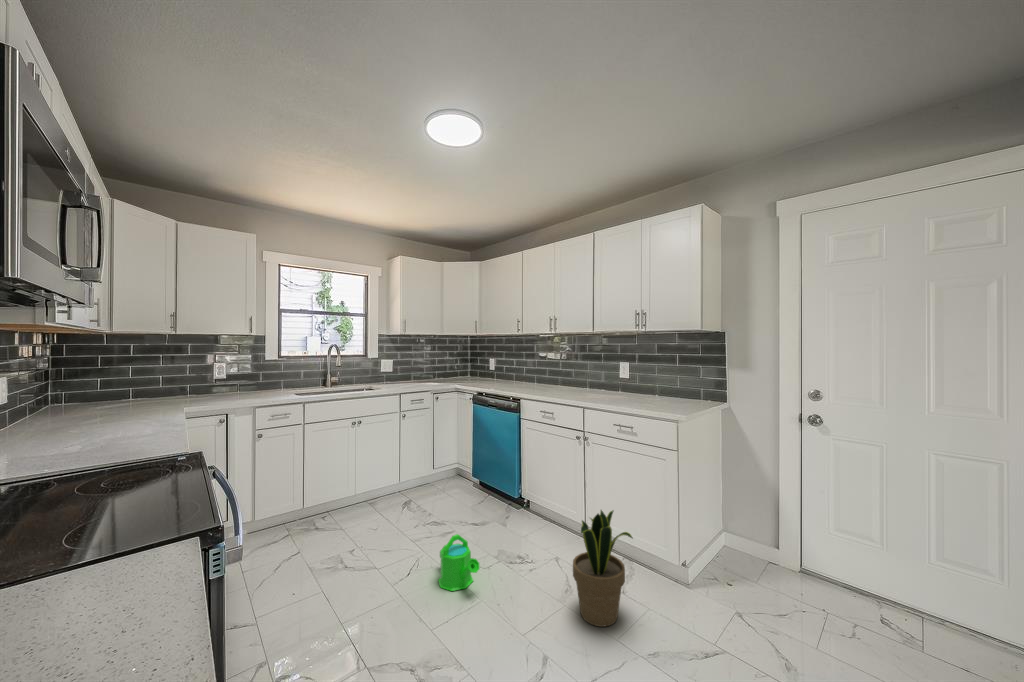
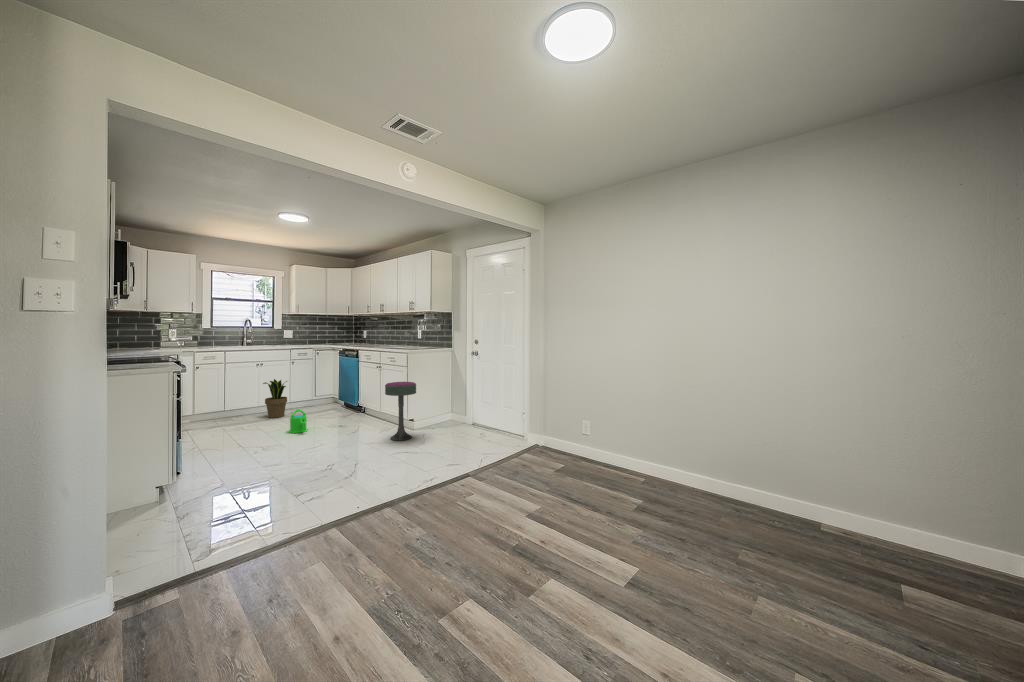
bar stool: none [666,488,743,643] -> present [385,382,416,441]
potted plant: present [573,510,633,627] -> present [263,379,287,418]

